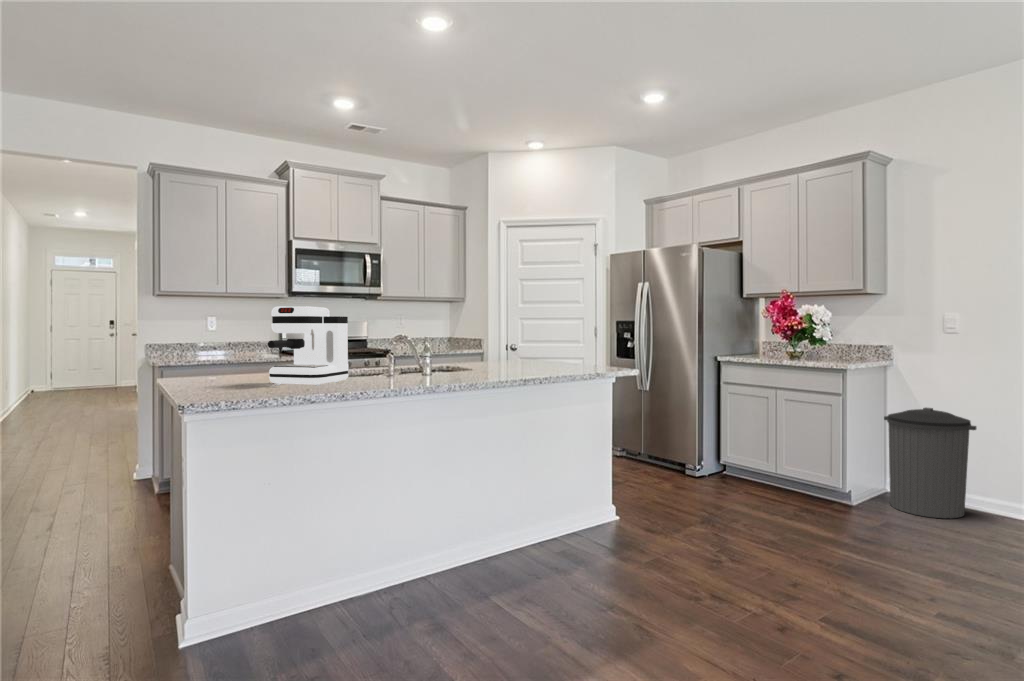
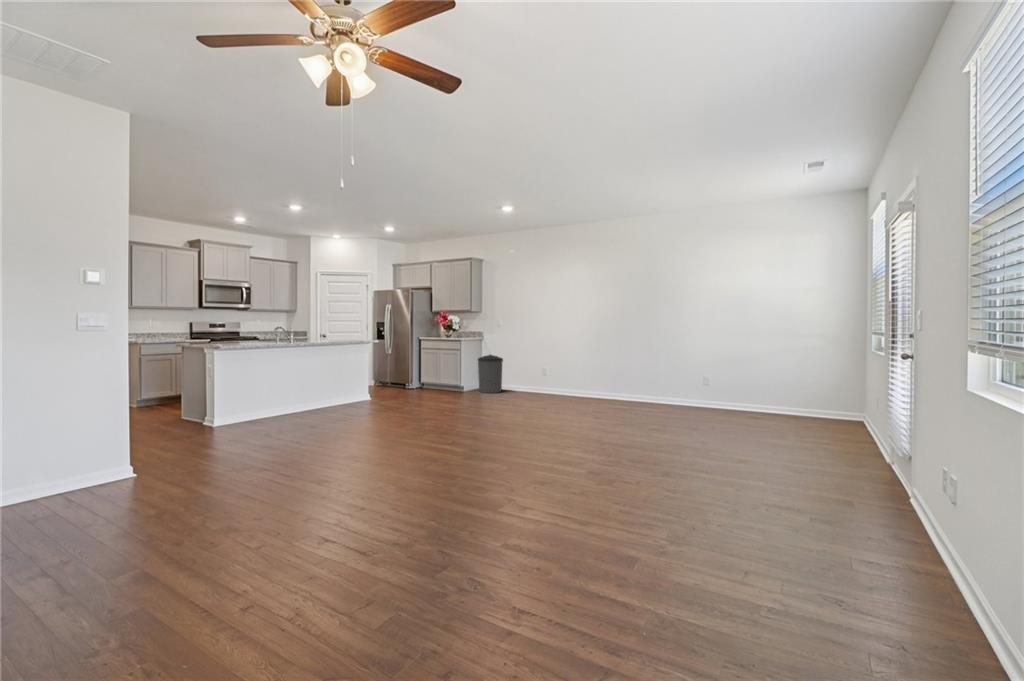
coffee maker: present [268,306,348,386] -> none [231,319,263,349]

